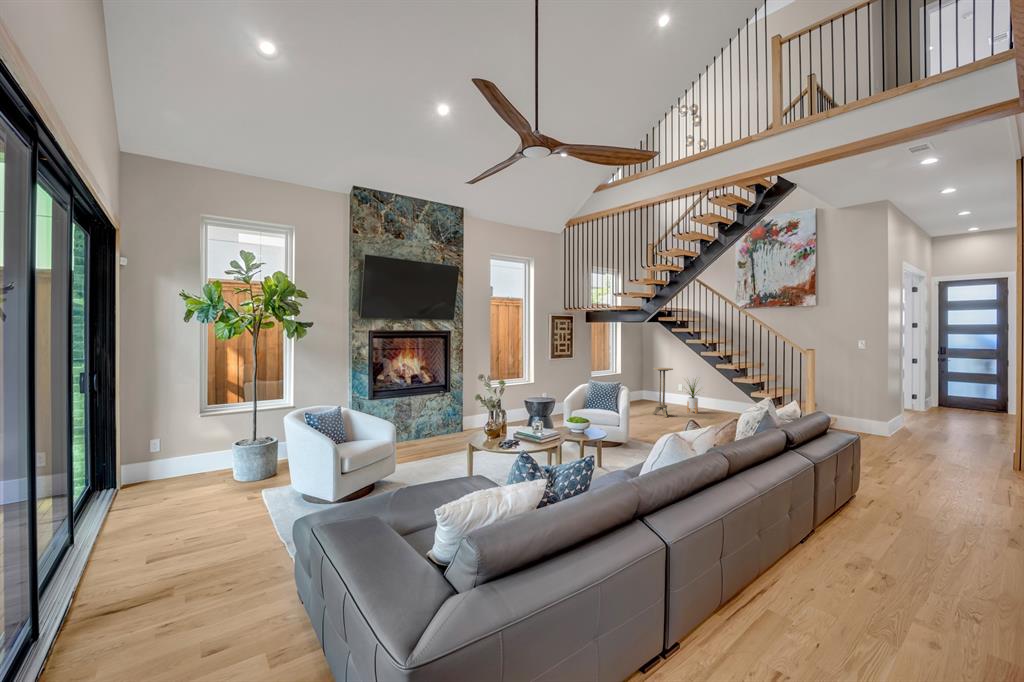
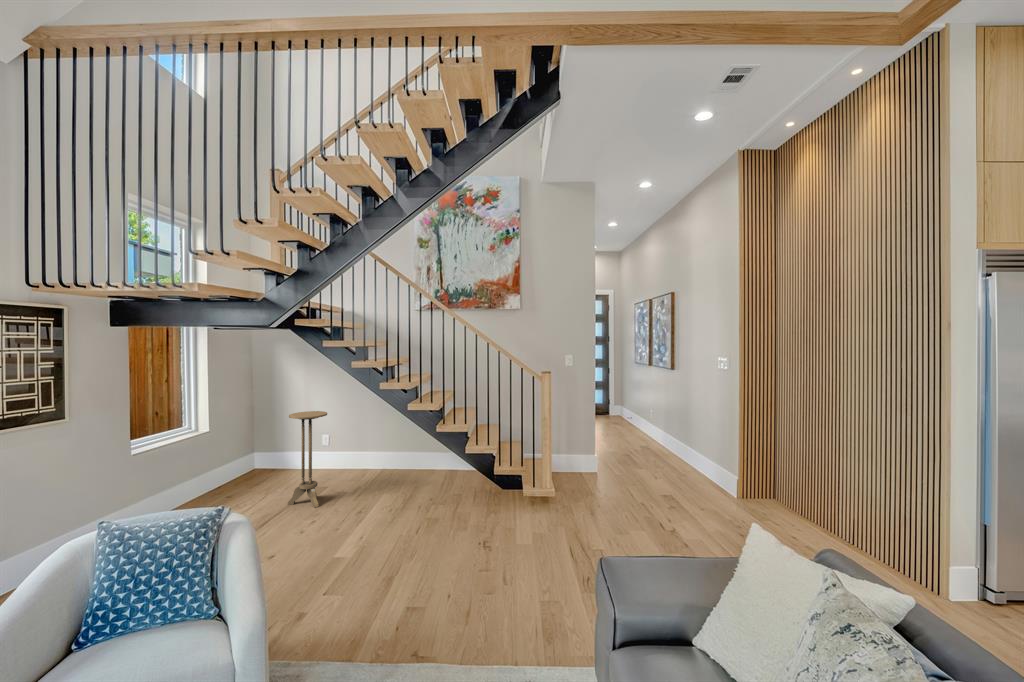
house plant: present [687,379,698,413] -> none [337,412,374,481]

